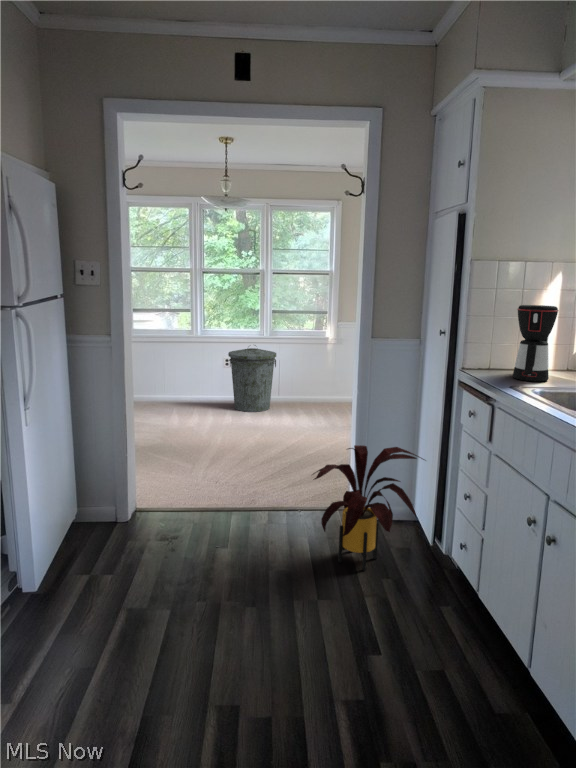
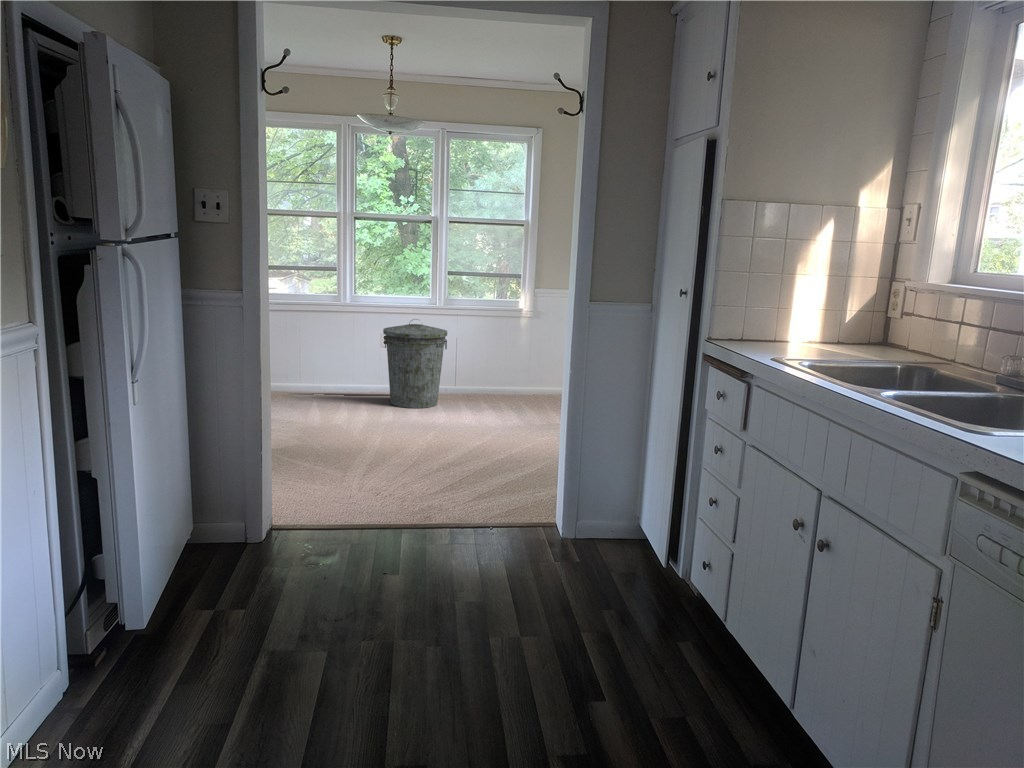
coffee maker: present [513,305,559,382] -> none [770,259,828,354]
house plant: present [313,445,424,571] -> none [510,440,659,599]

